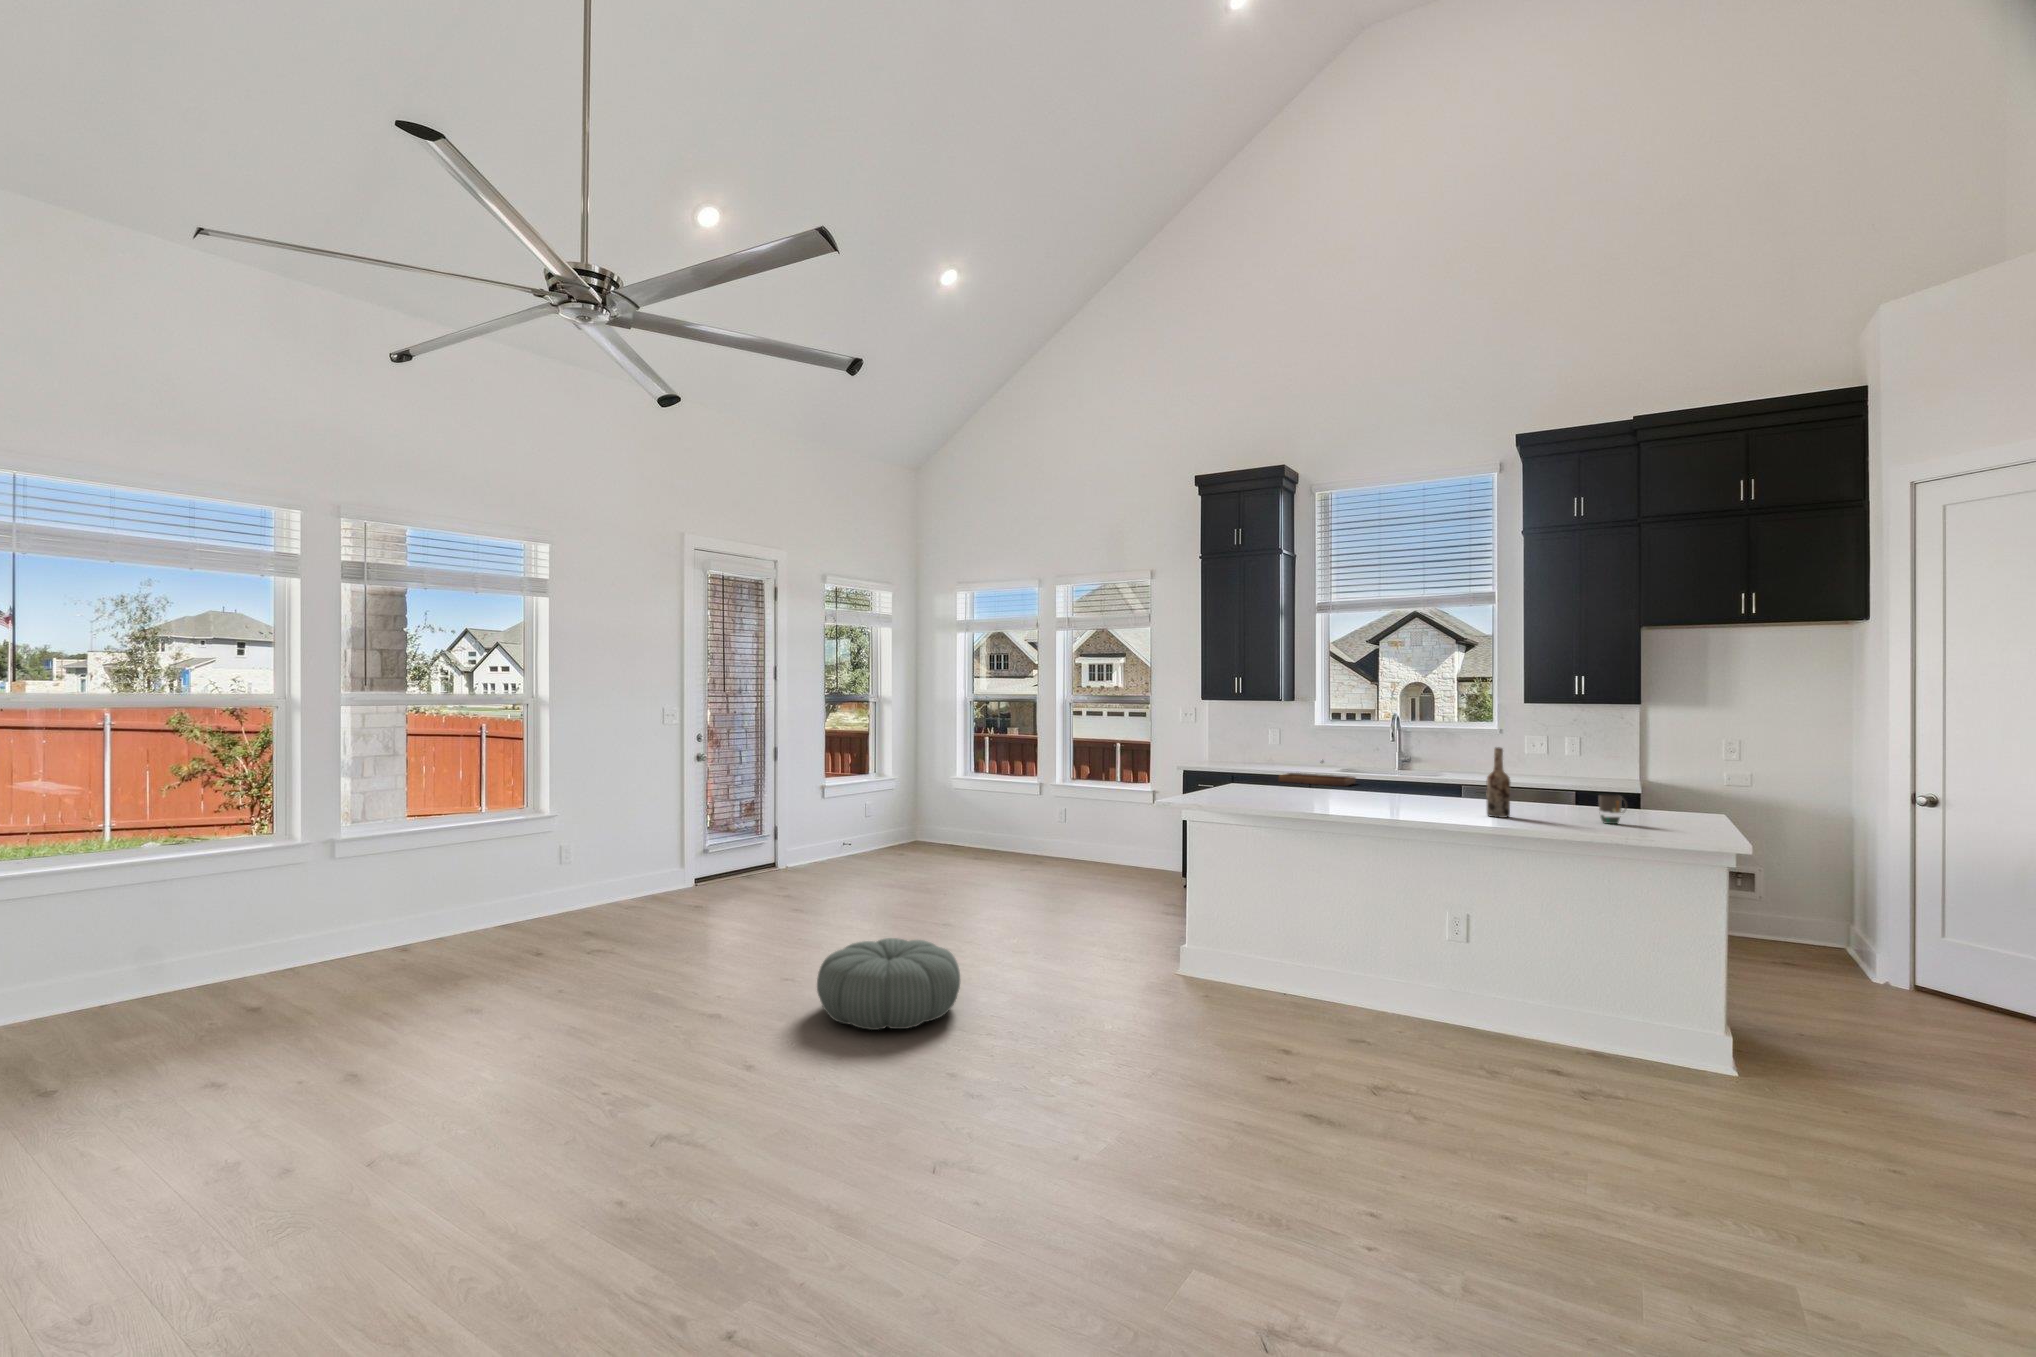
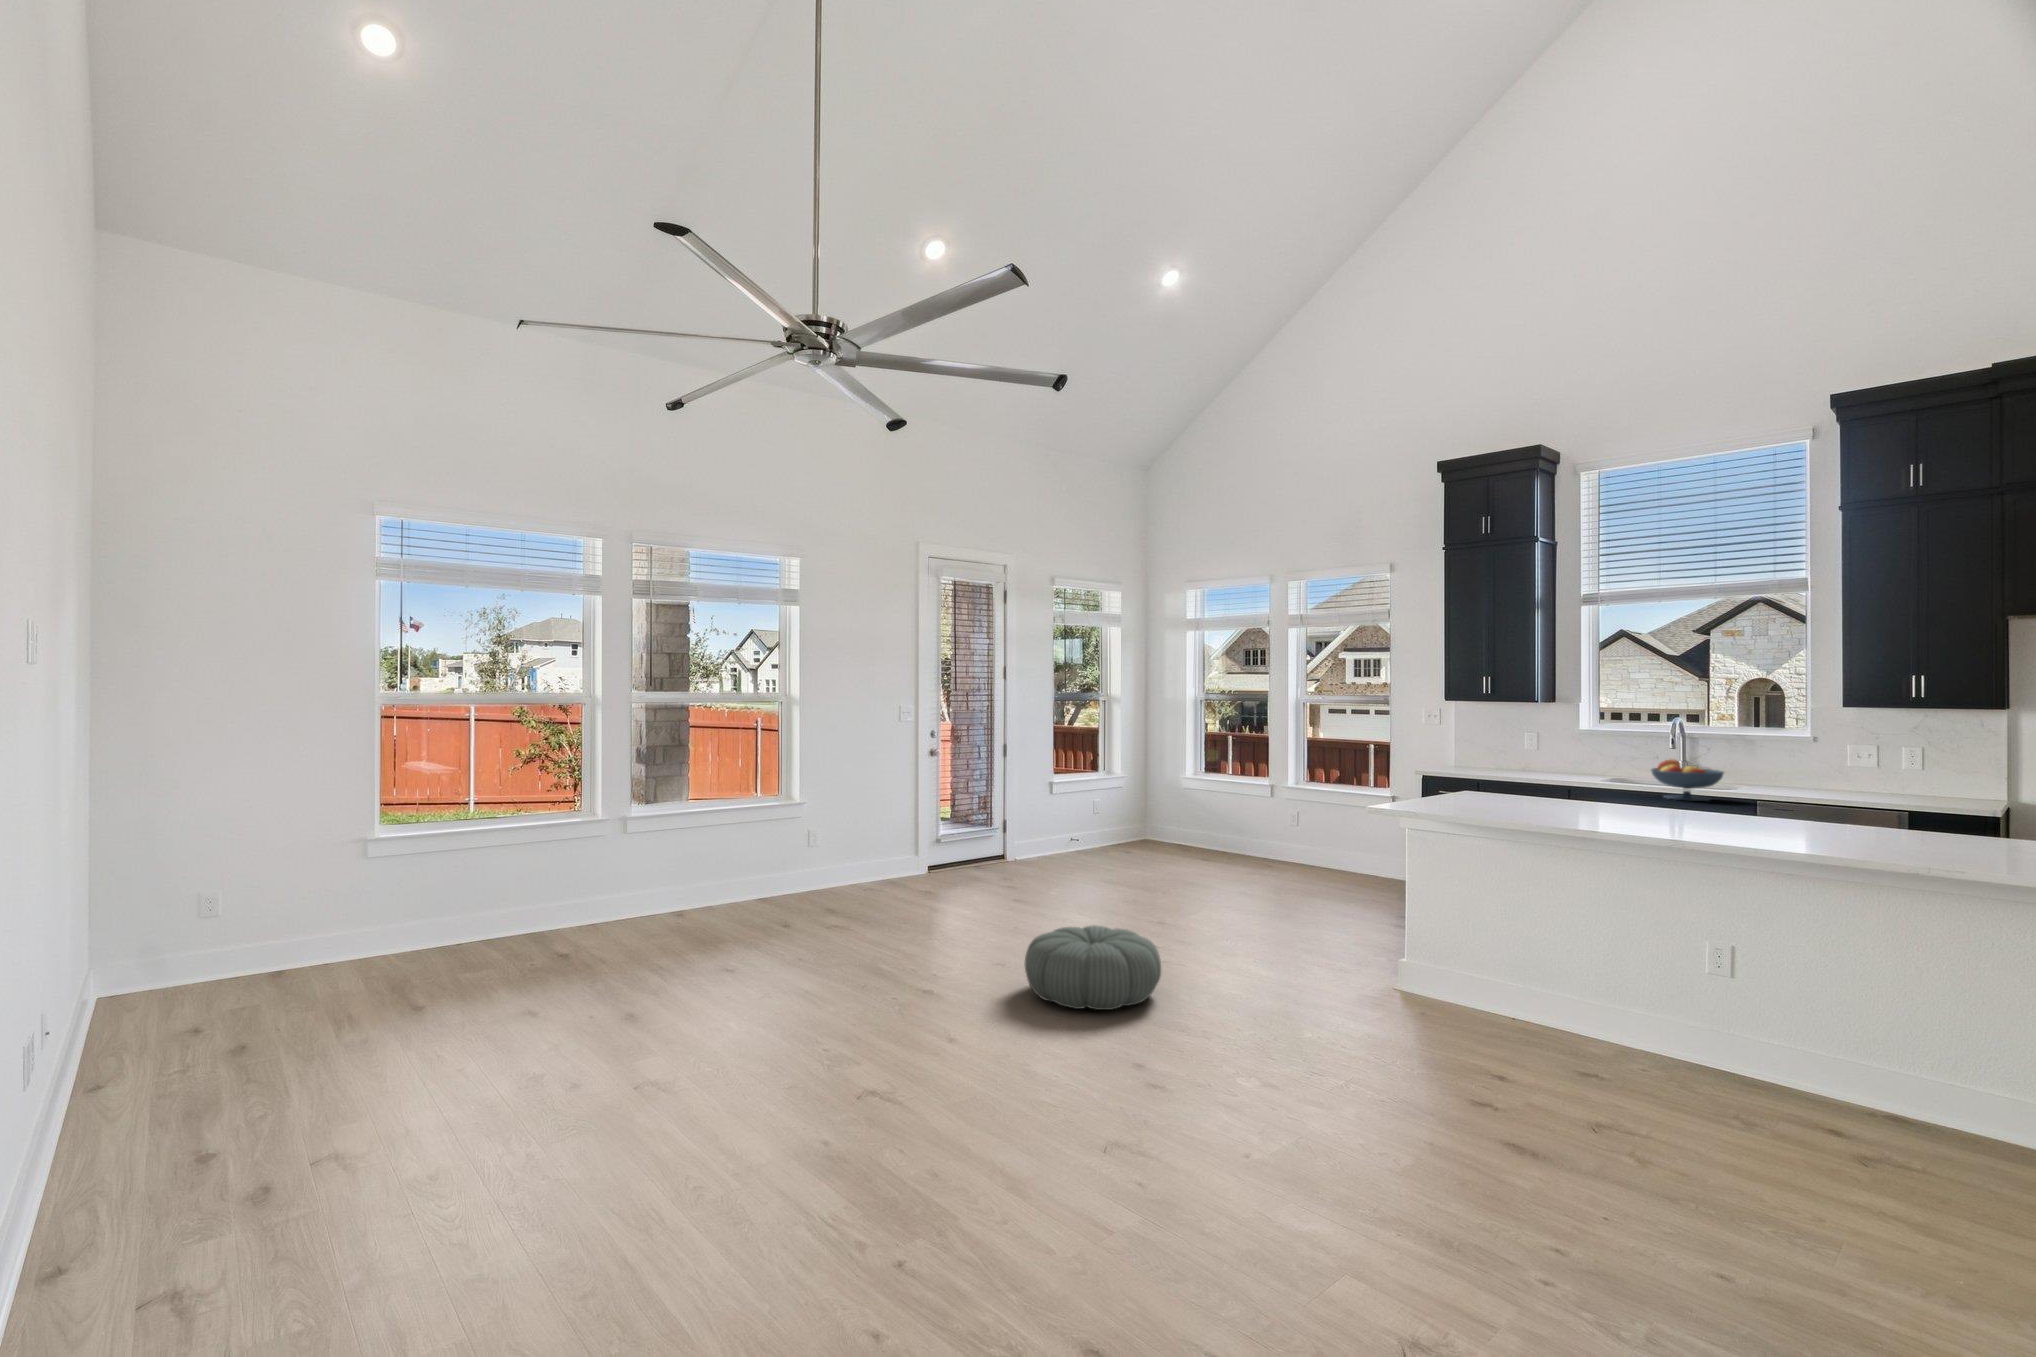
wine bottle: present [1486,747,1510,818] -> none [1762,752,1792,831]
fruit bowl: none [1377,752,1436,789] -> present [1651,759,1724,801]
tray: present [1279,760,1356,786] -> none [1531,766,1625,796]
mug: present [1599,795,1627,824] -> none [1908,808,1948,843]

